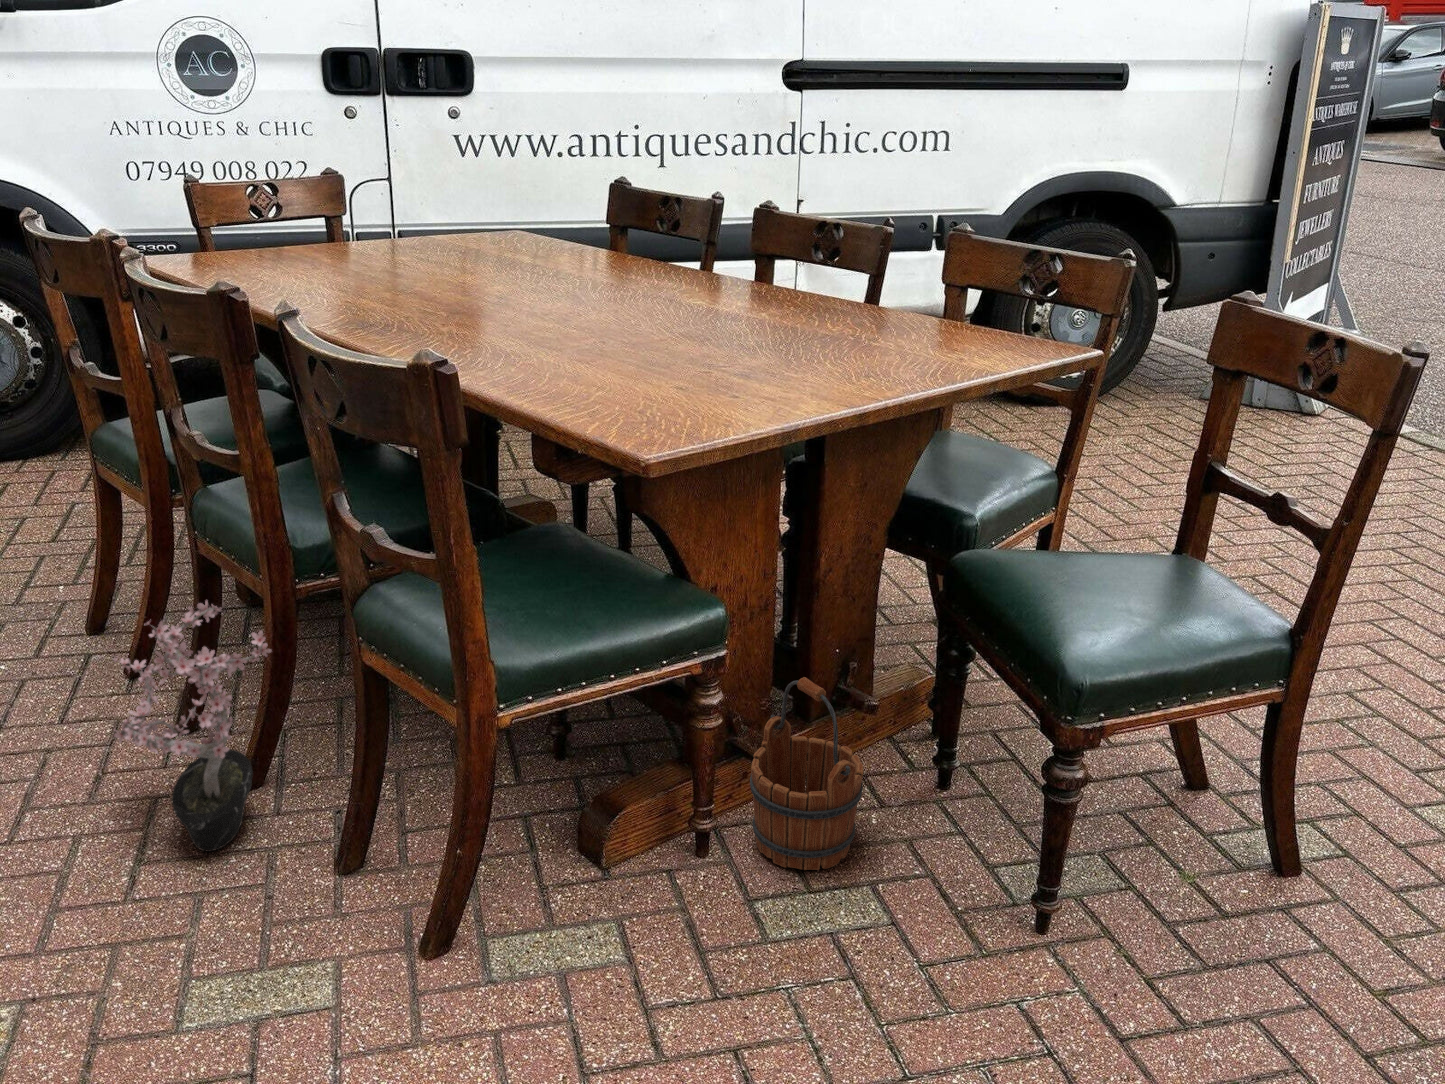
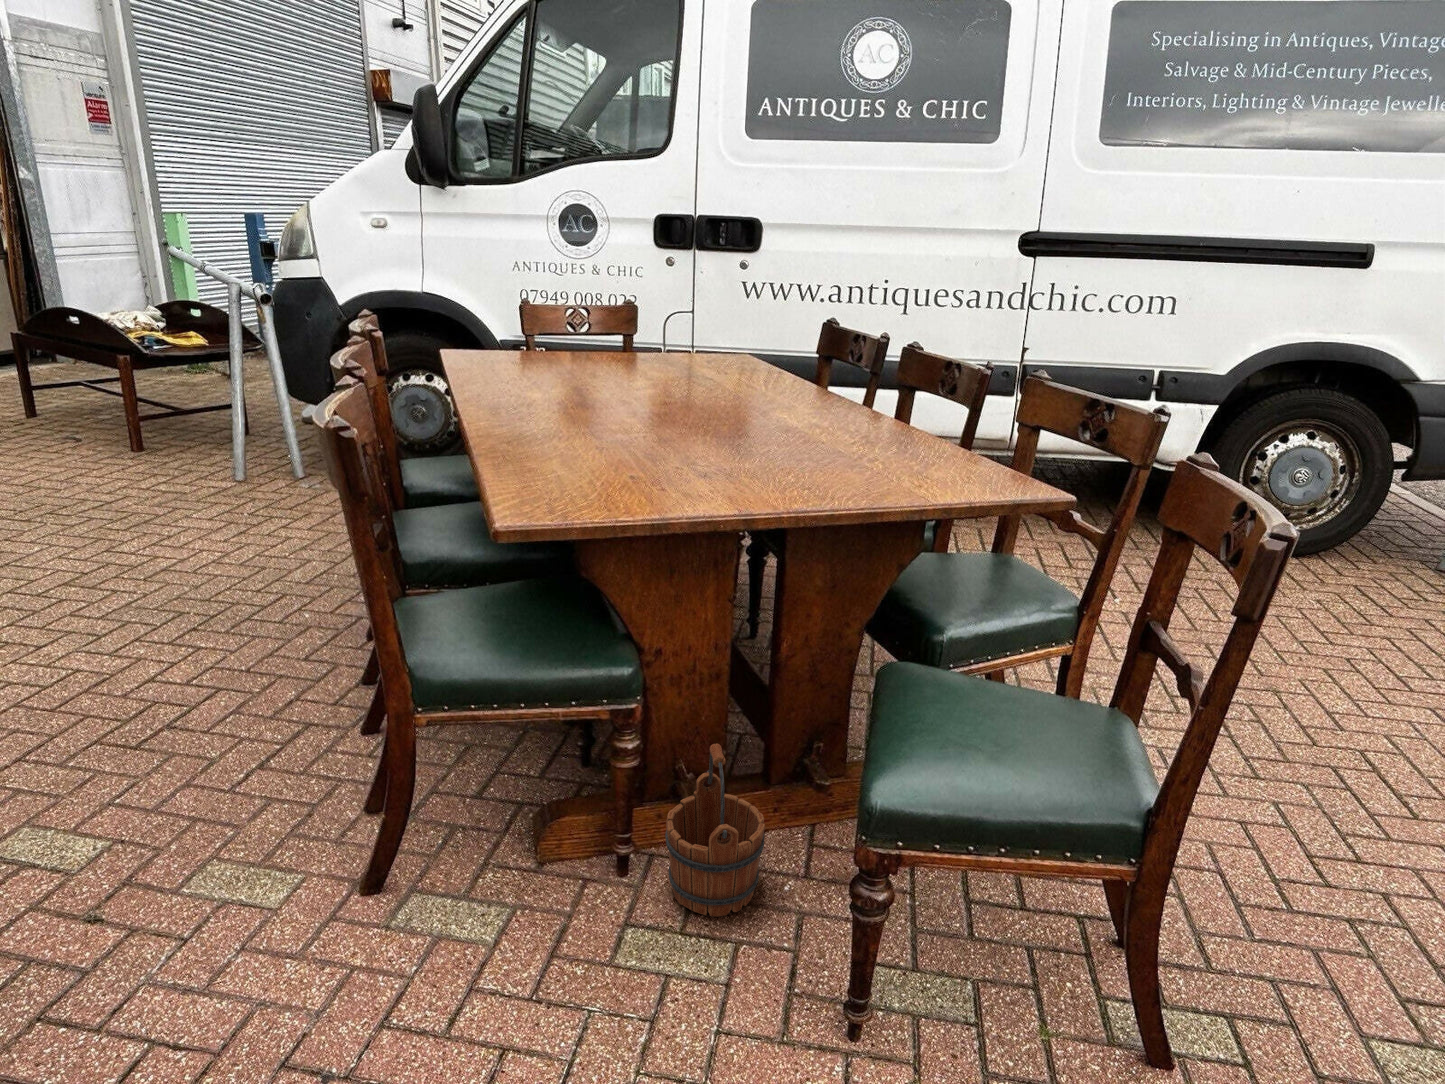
potted plant: present [114,601,272,852] -> none [274,582,379,771]

